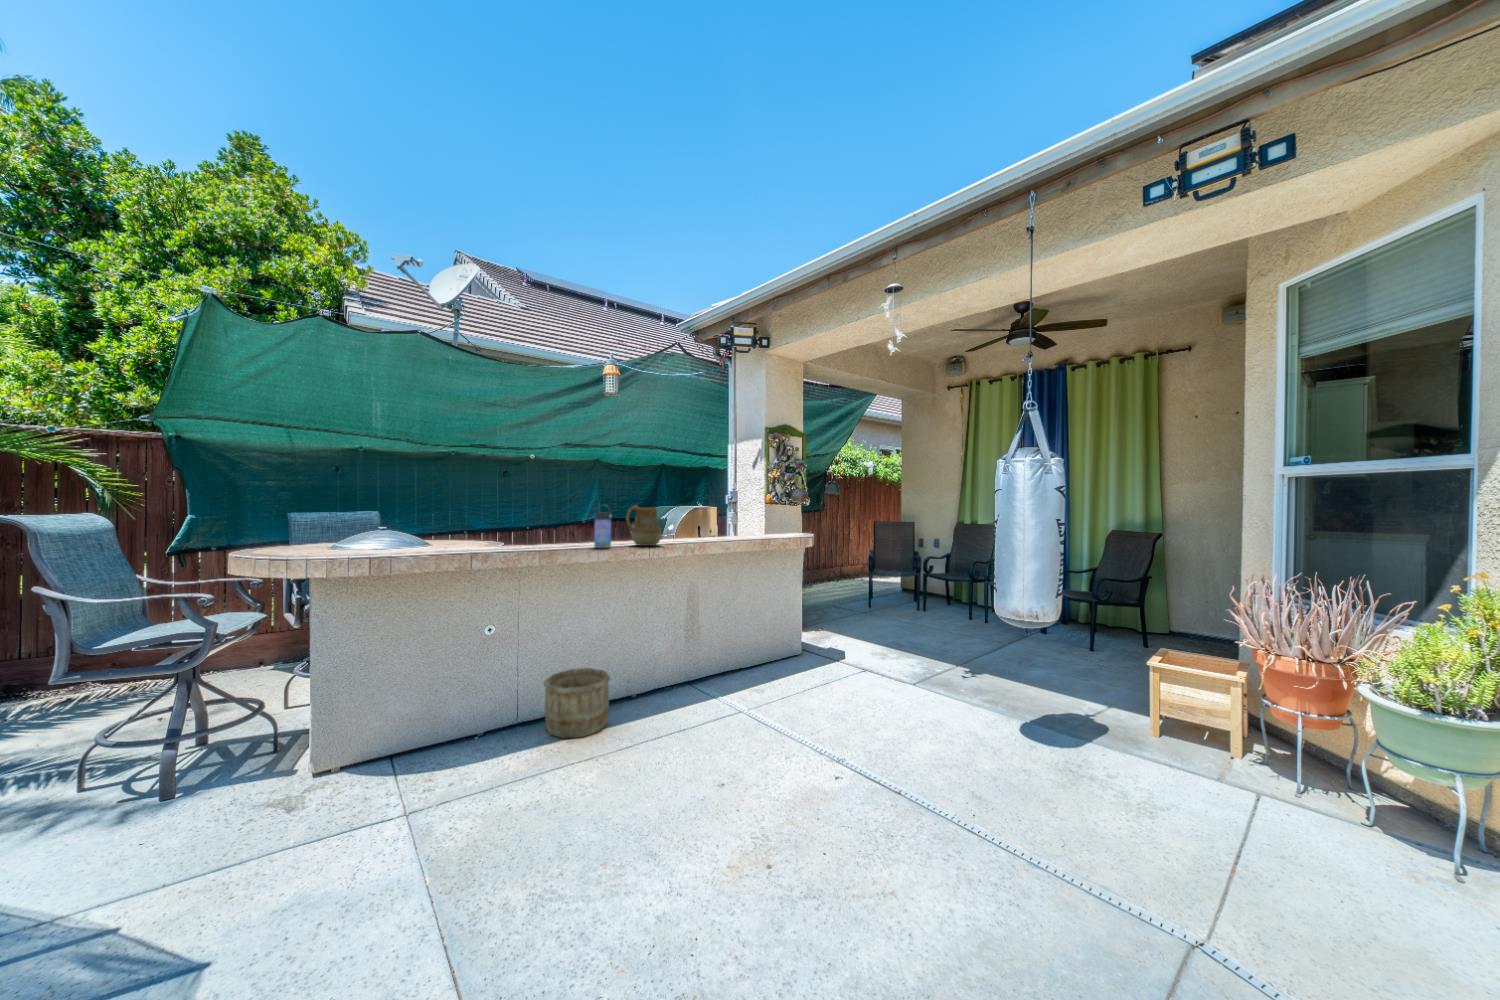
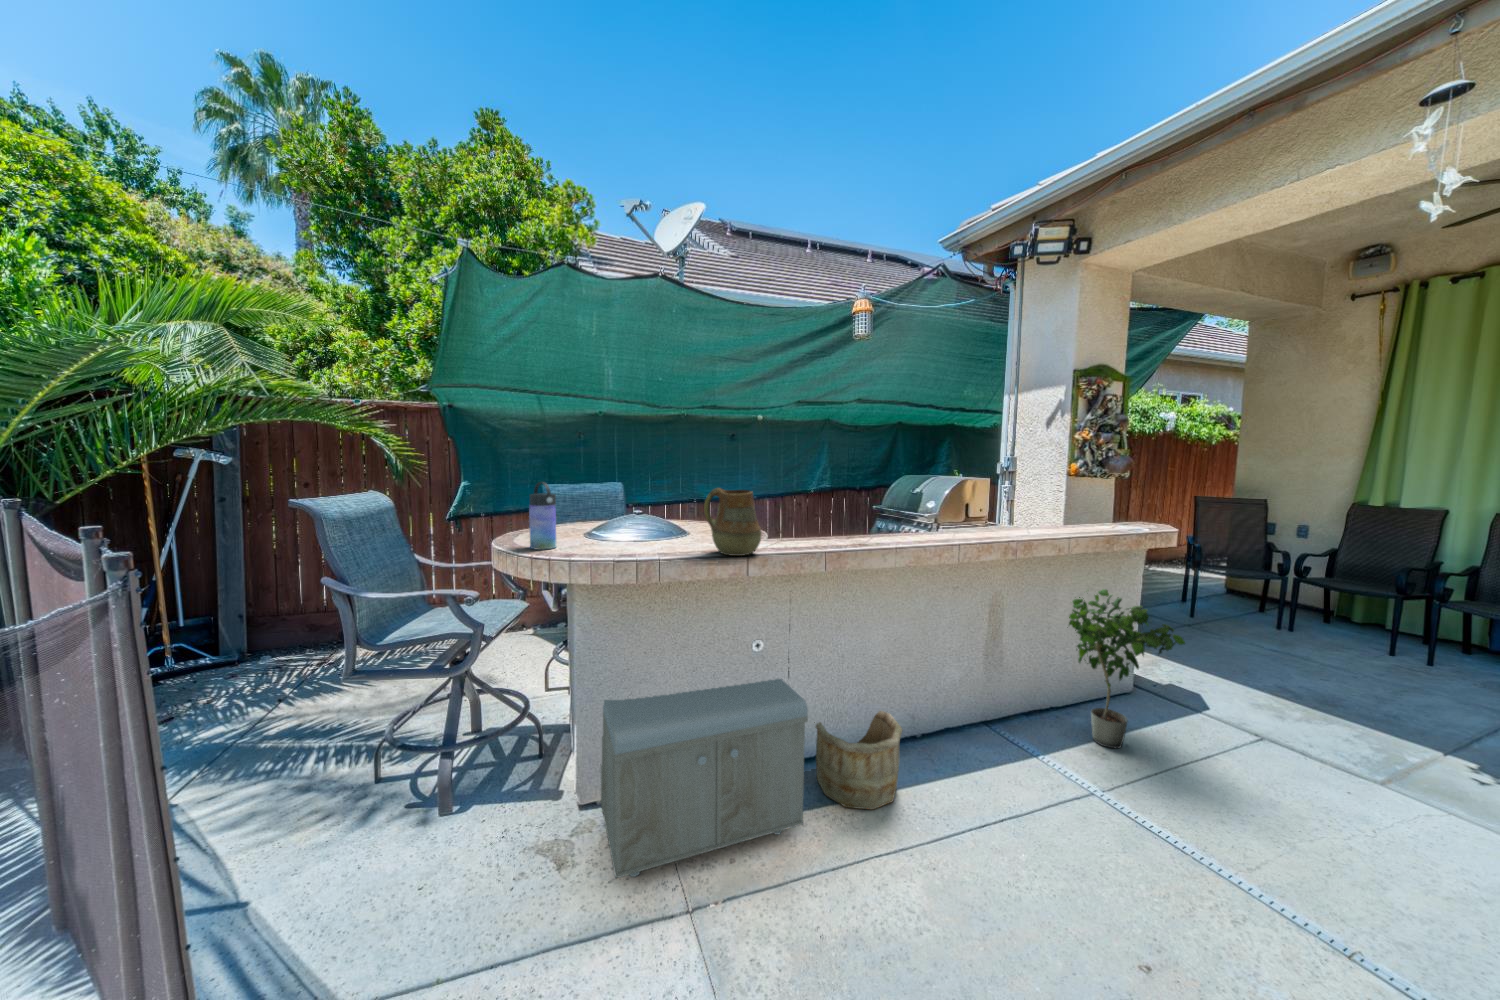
pitcher: present [626,506,662,546] -> present [704,488,762,556]
water bottle: present [594,507,612,548] -> present [529,482,556,550]
potted plant: none [731,577,801,685] -> present [1069,589,1185,748]
storage bench: none [346,639,526,799] -> present [600,679,808,878]

